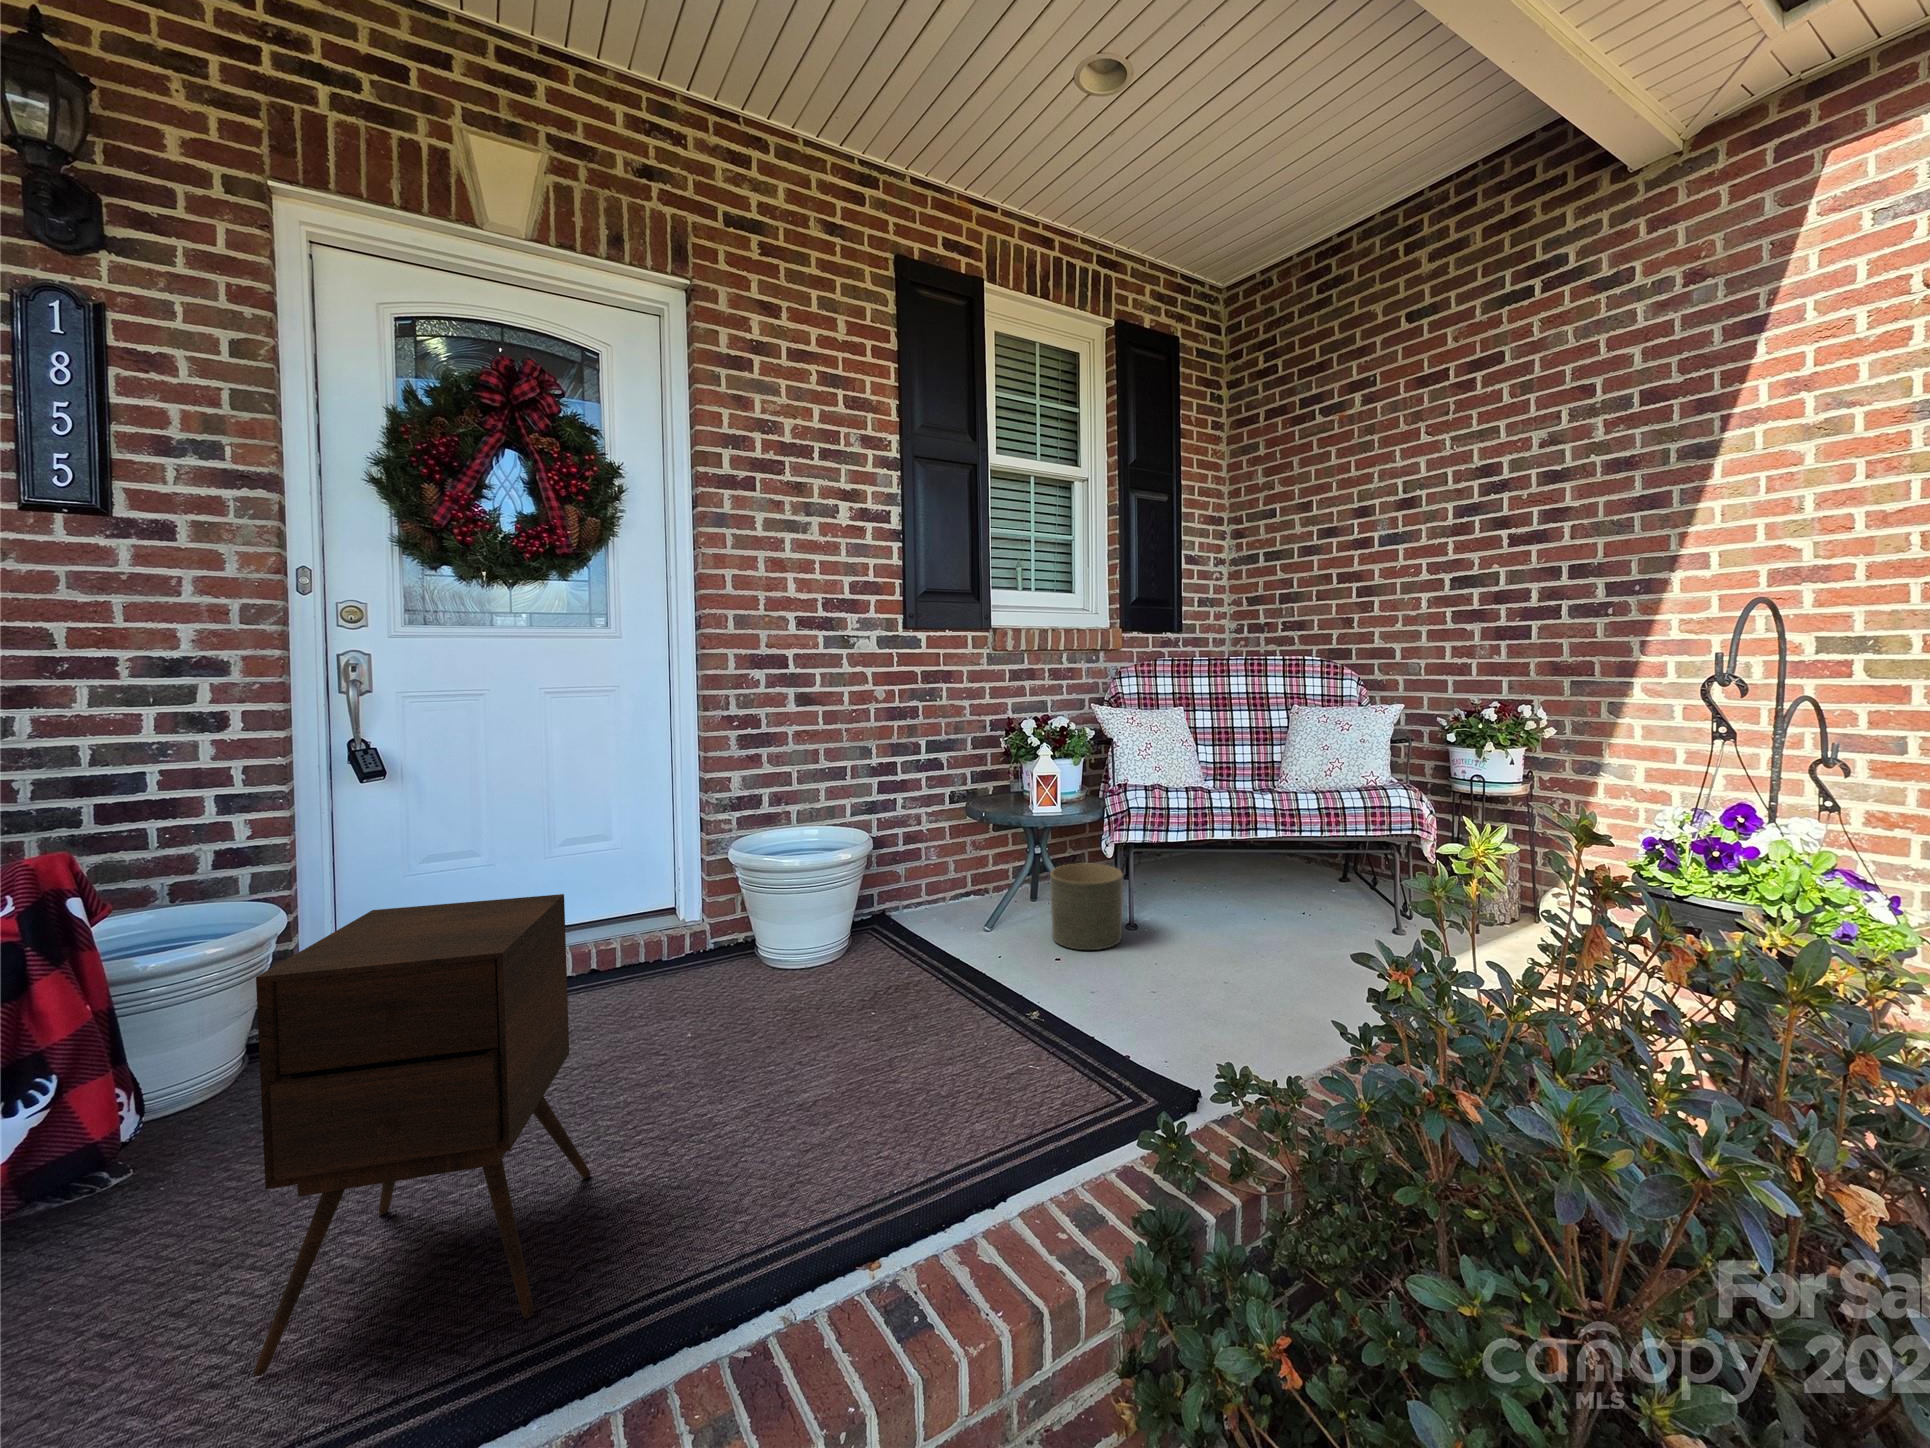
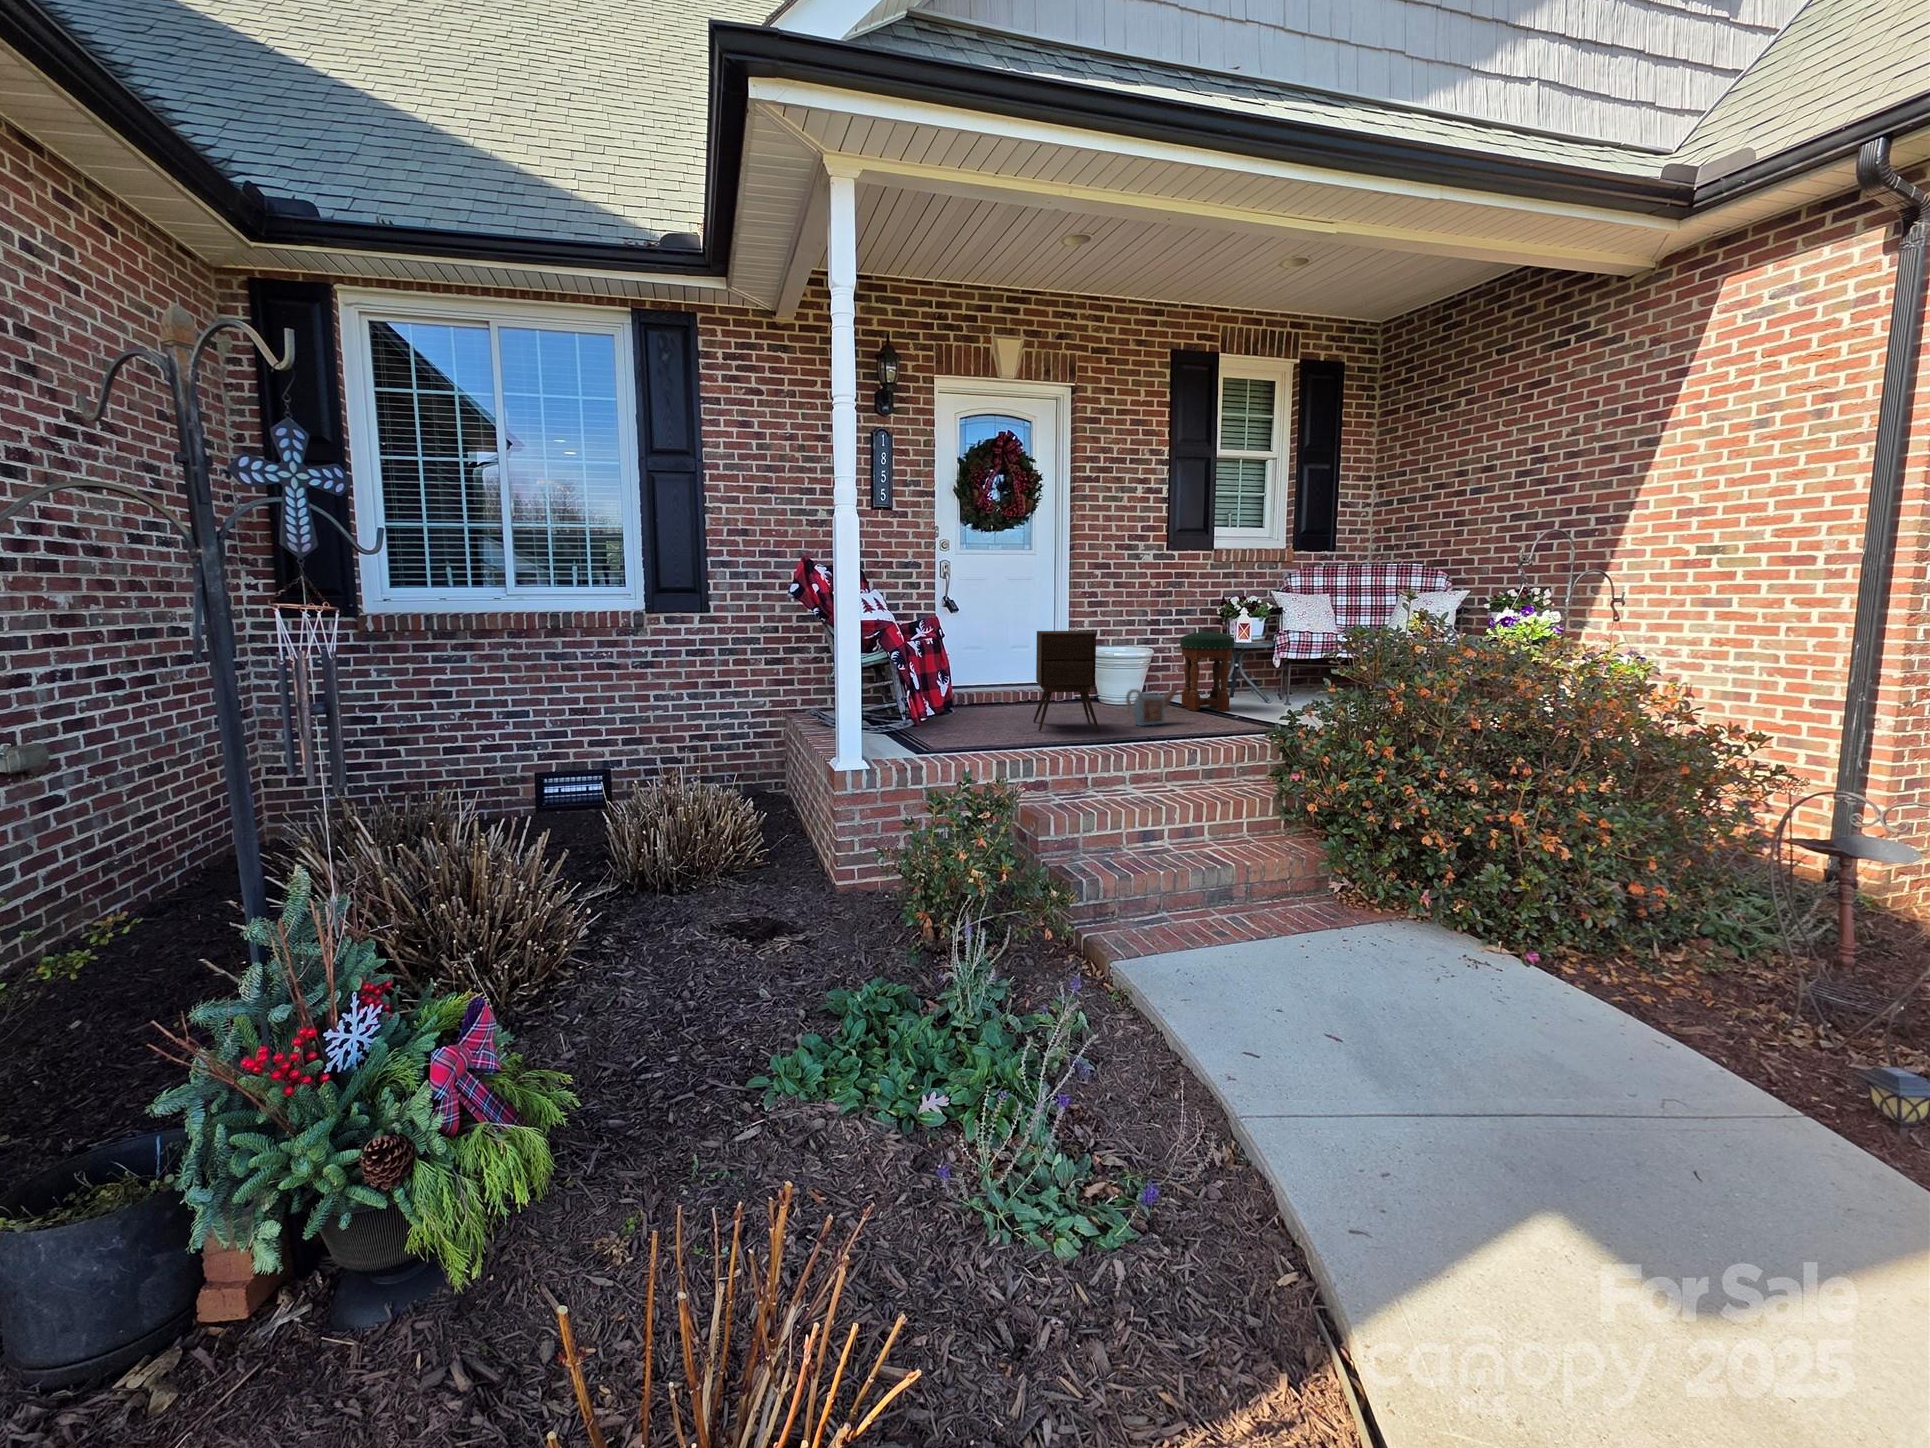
stool: none [902,821,1021,1025] -> present [1180,632,1234,711]
planter: present [1050,863,1123,950] -> none [1244,667,1283,702]
watering can: none [674,1029,865,1197] -> present [1126,689,1177,726]

